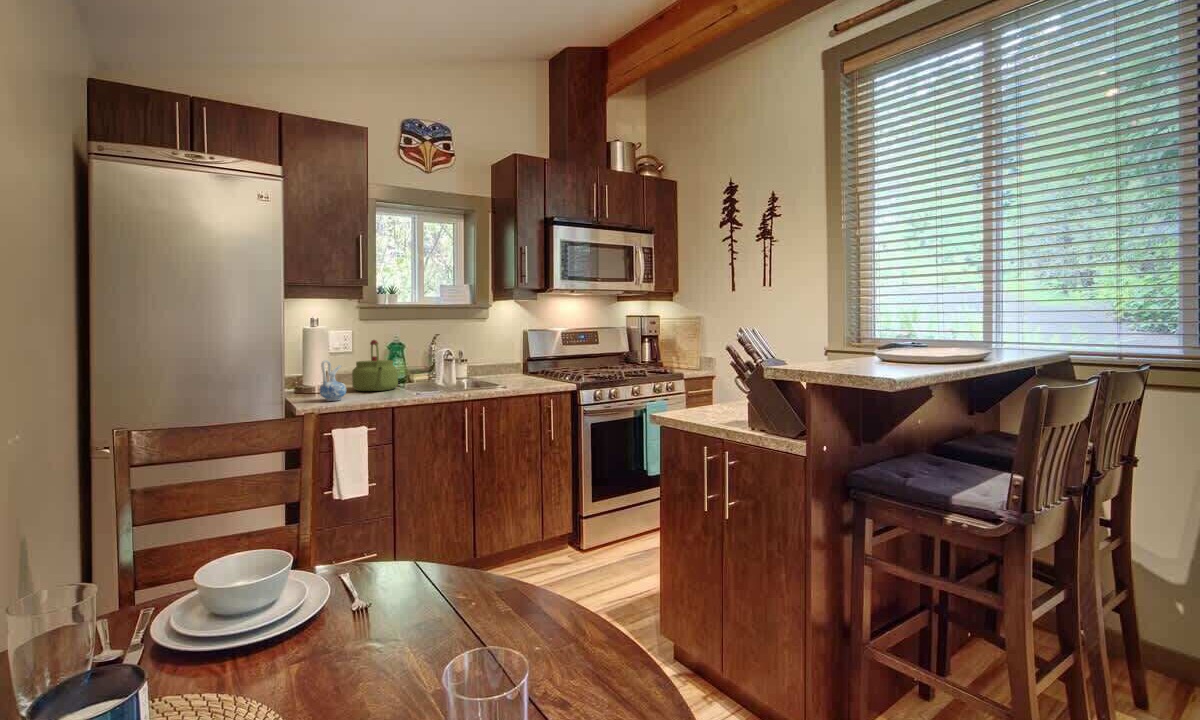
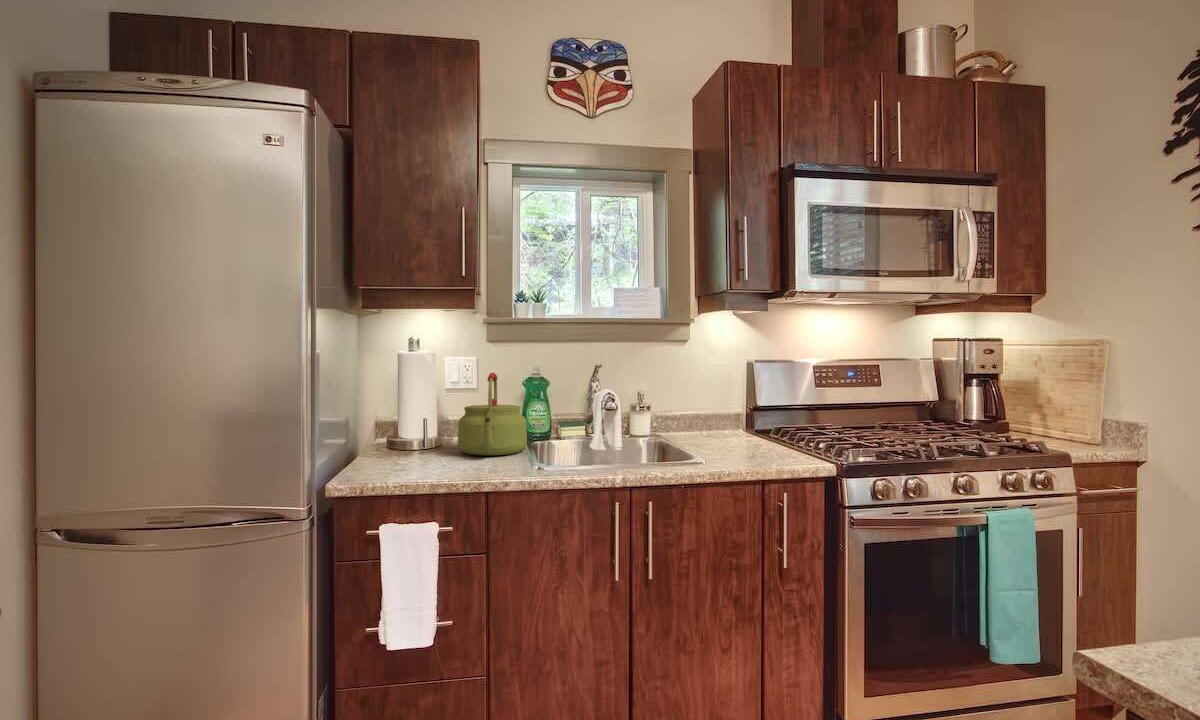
ceramic pitcher: present [320,360,346,401] -> none [381,405,423,473]

